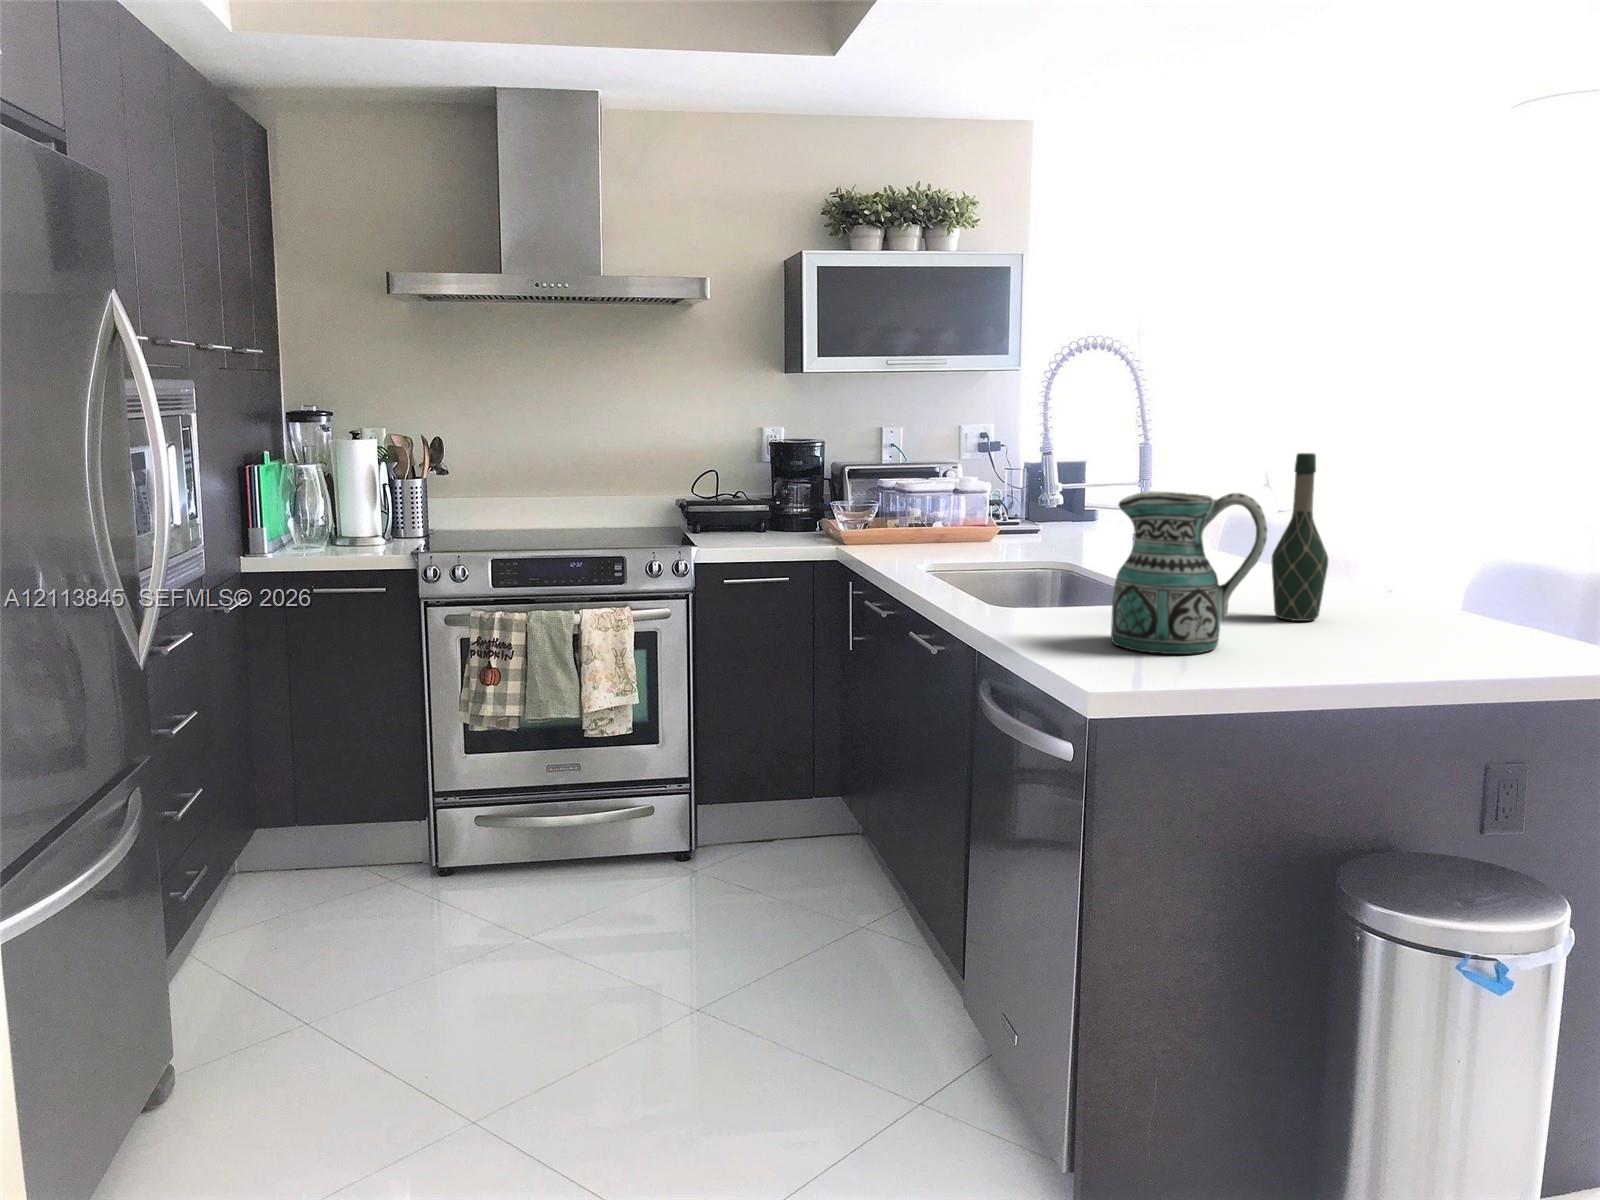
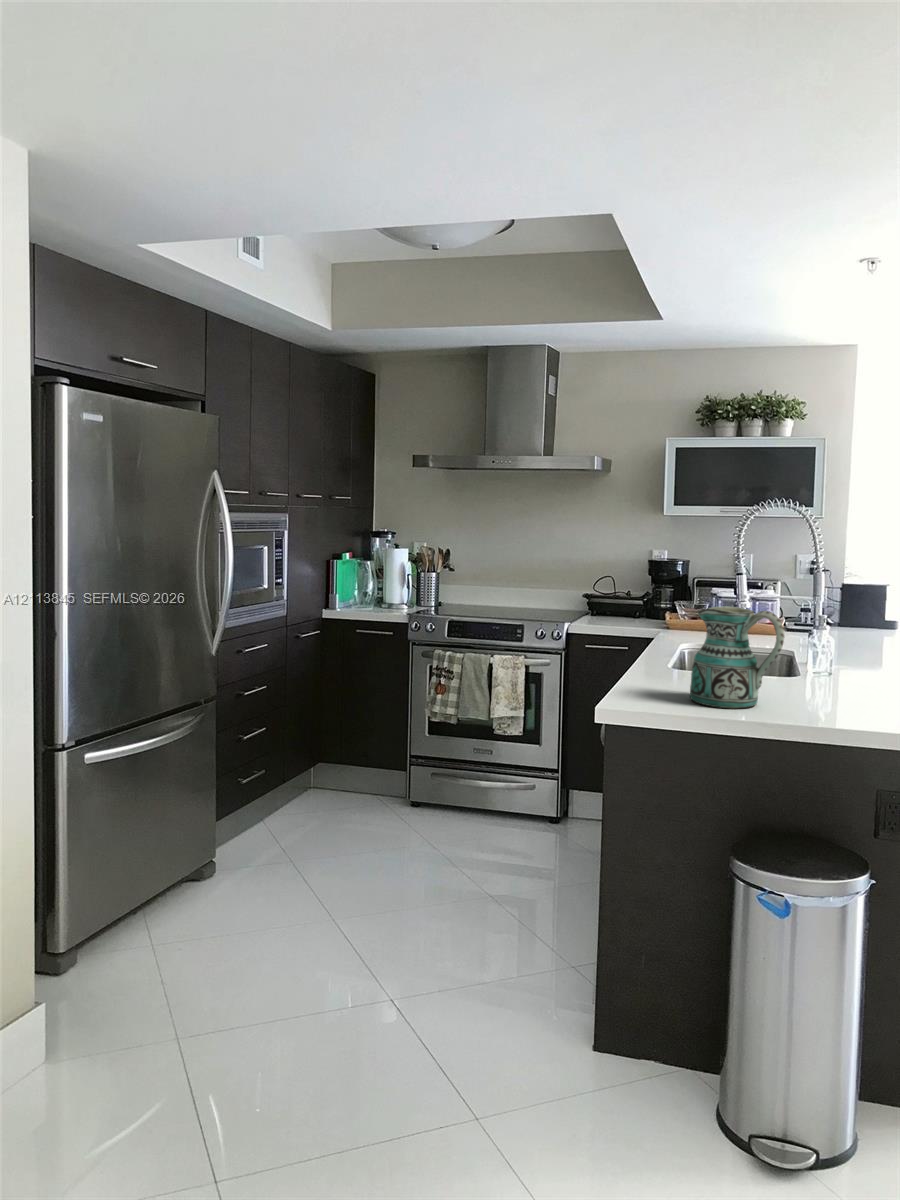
wine bottle: present [1271,453,1328,621] -> none [840,589,879,701]

